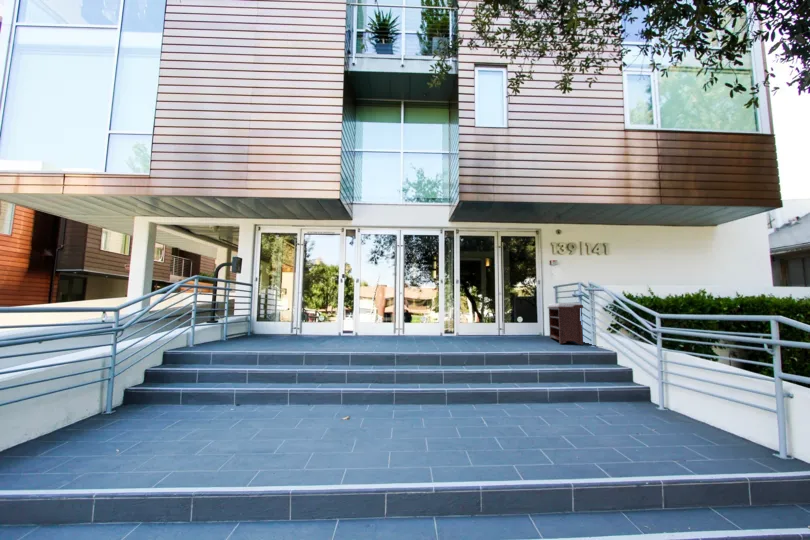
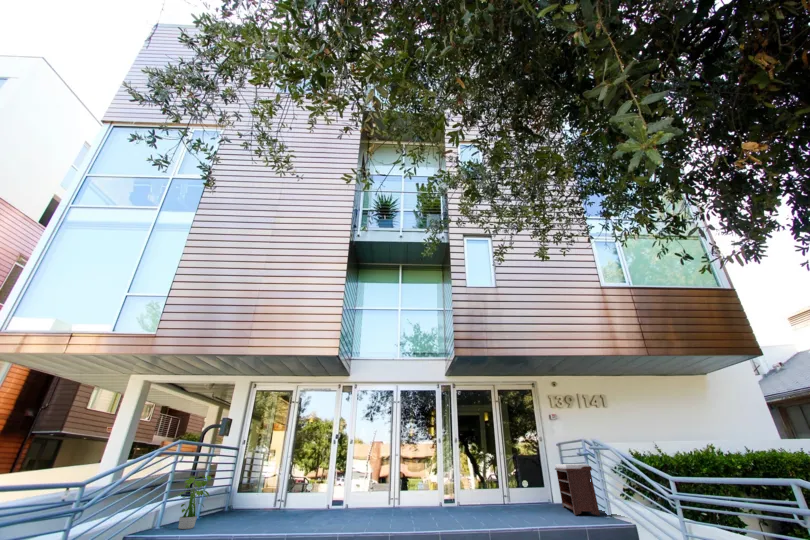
potted plant: none [197,305,229,347] -> present [178,475,211,529]

